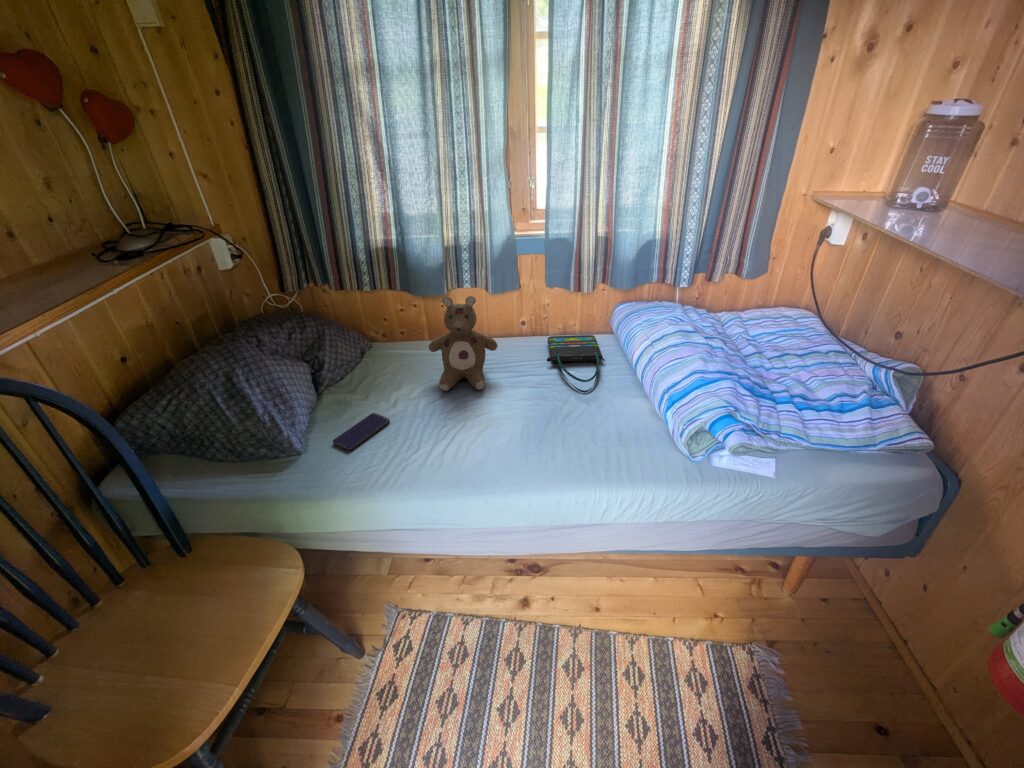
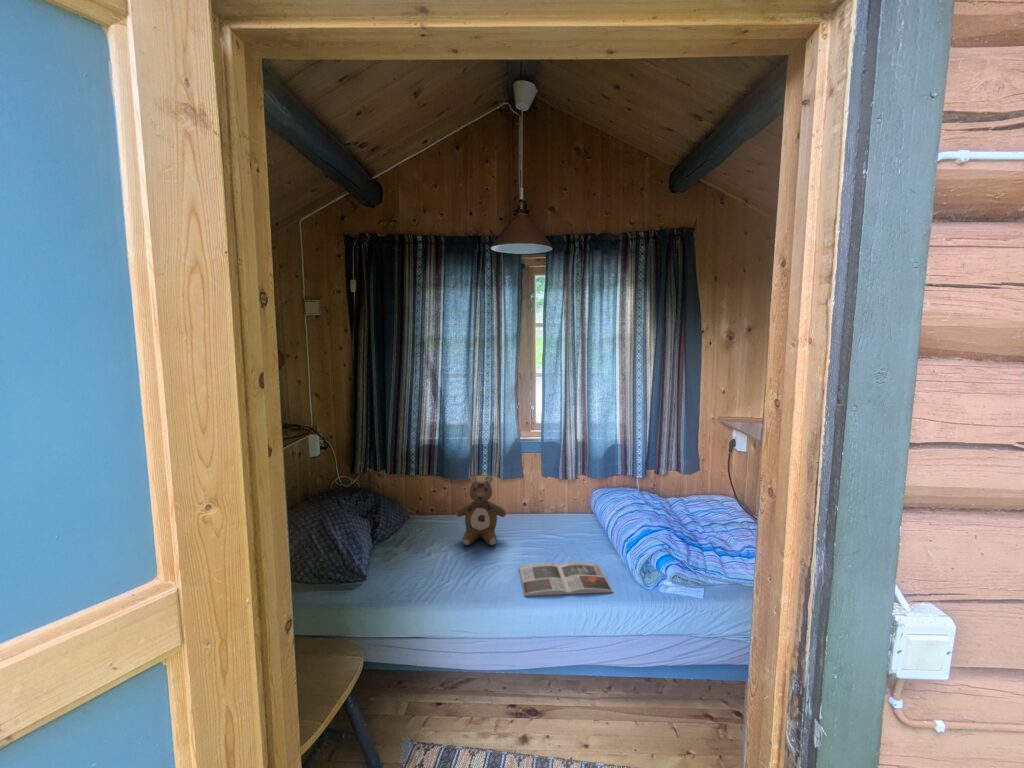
tote bag: present [547,335,605,393] -> none [542,512,586,549]
smartphone: present [333,413,390,451] -> none [384,557,426,581]
magazine: none [515,415,645,473] -> present [519,562,613,596]

